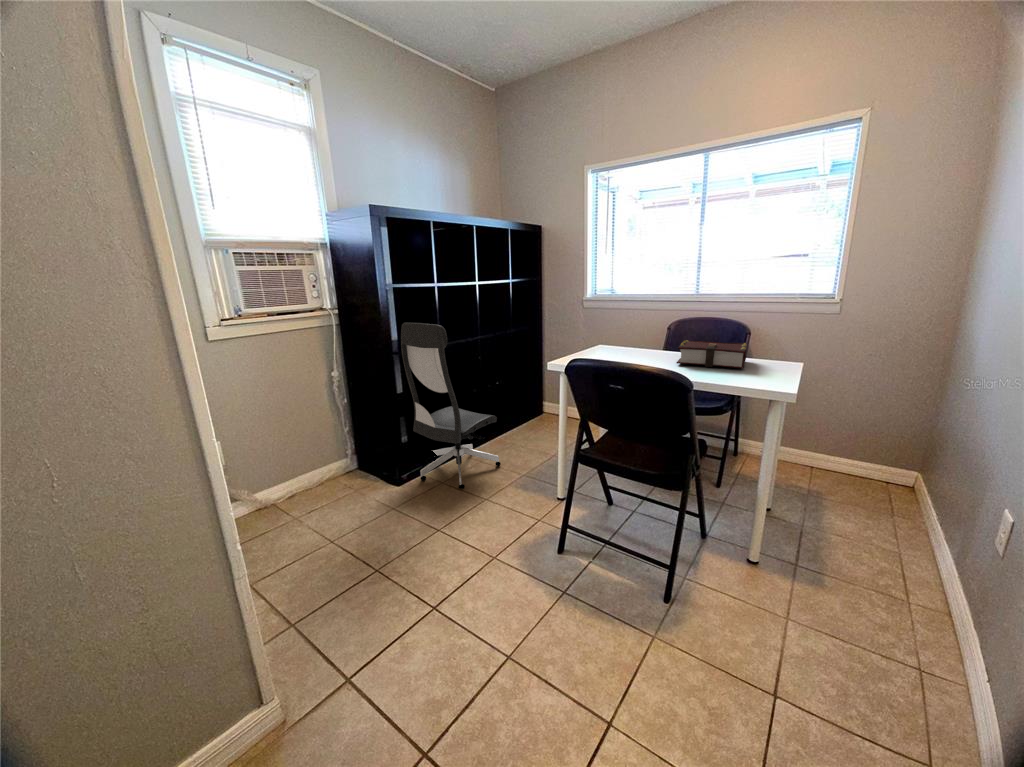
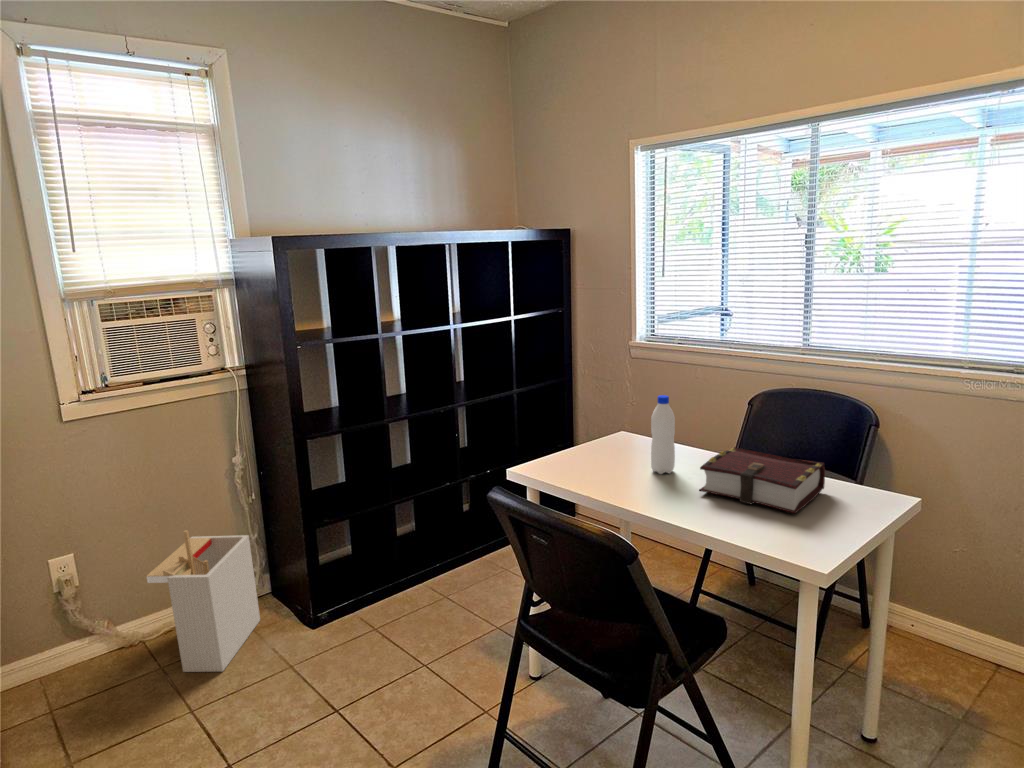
water bottle: none [635,309,652,359] -> present [651,395,675,474]
office chair: present [401,323,501,489] -> none [317,396,470,646]
storage bin: none [286,418,359,518] -> present [147,530,260,672]

